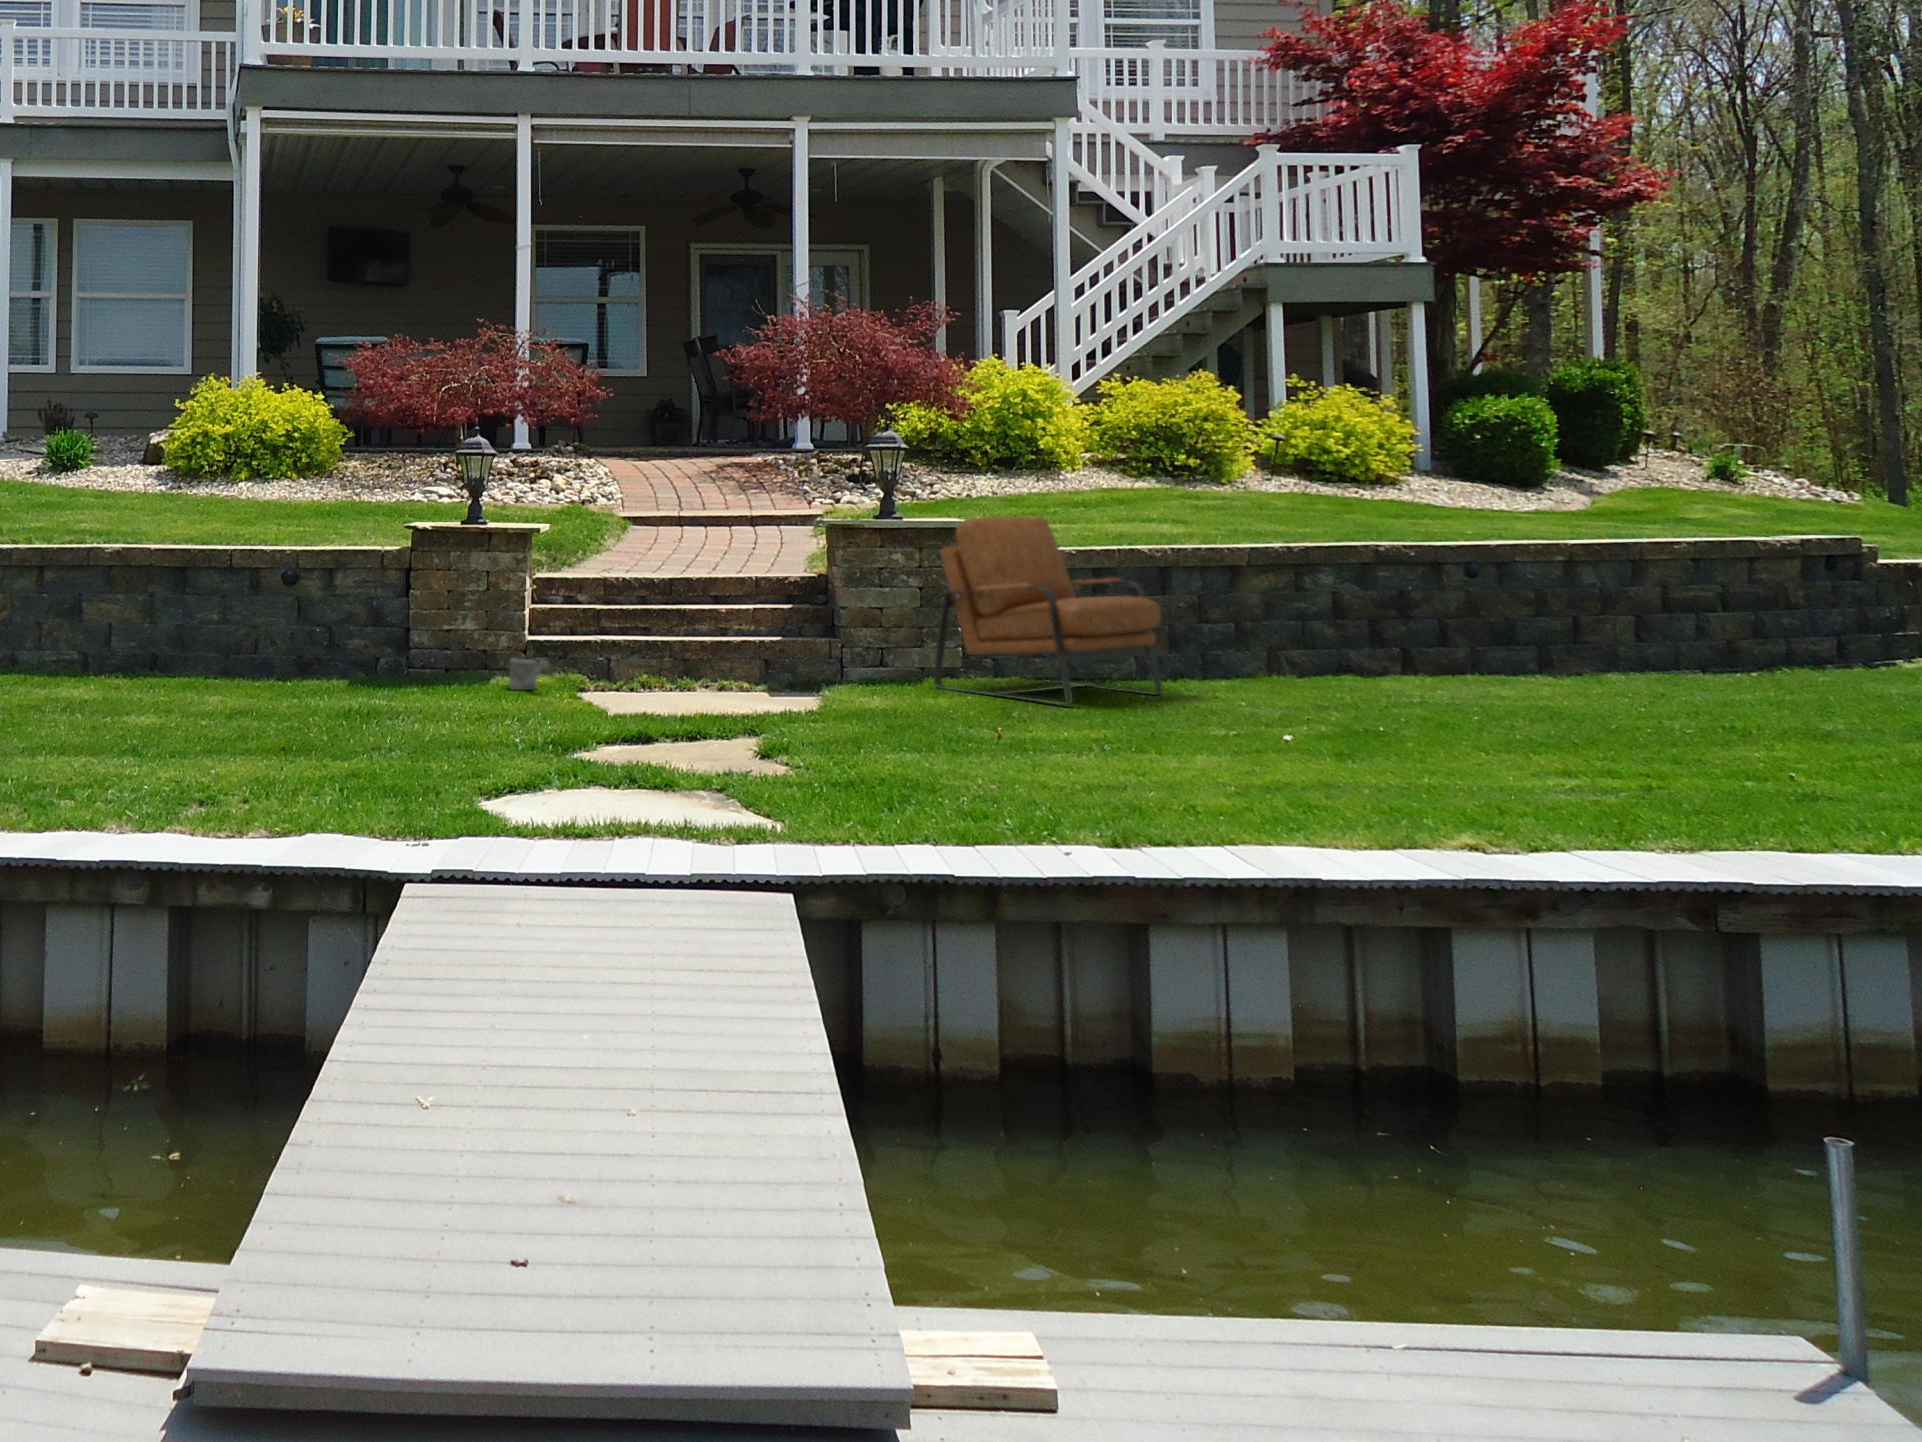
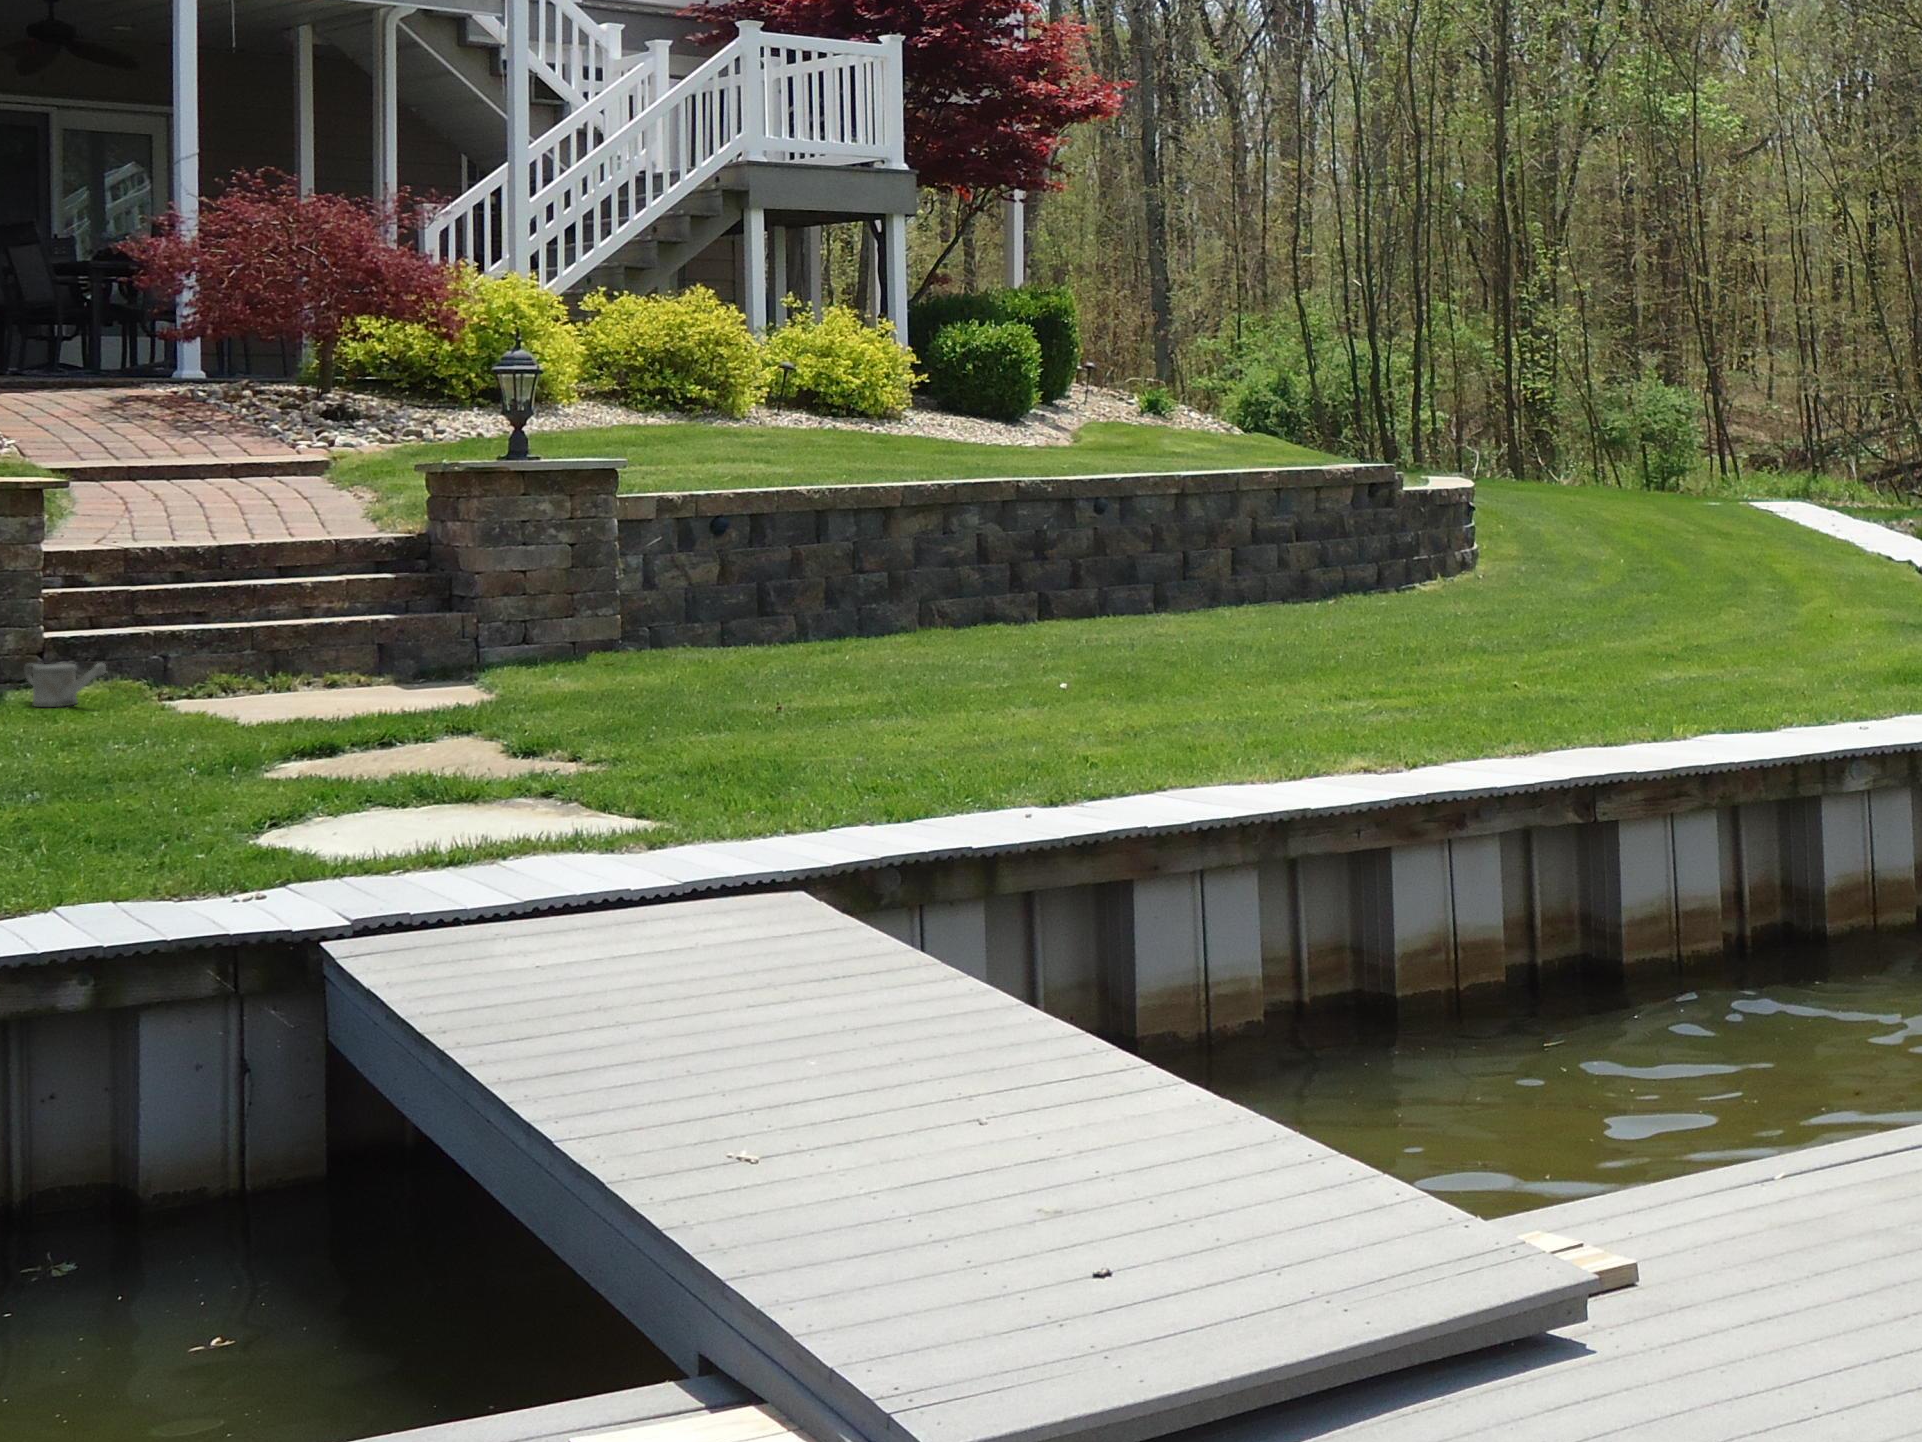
chair: present [934,516,1163,704] -> none [587,451,845,665]

